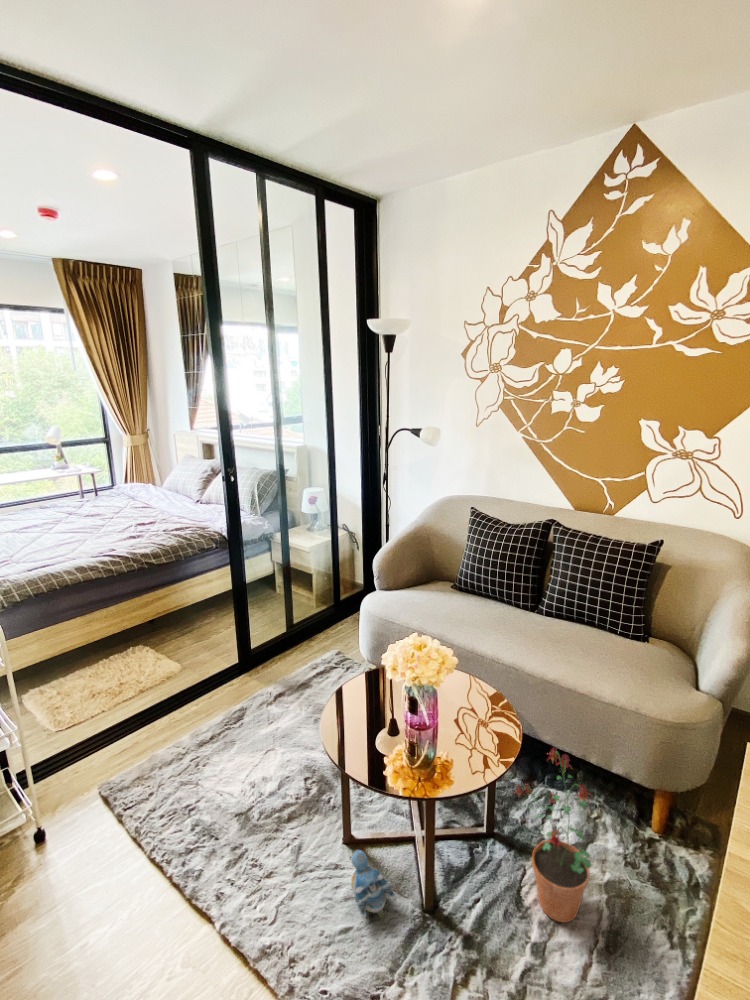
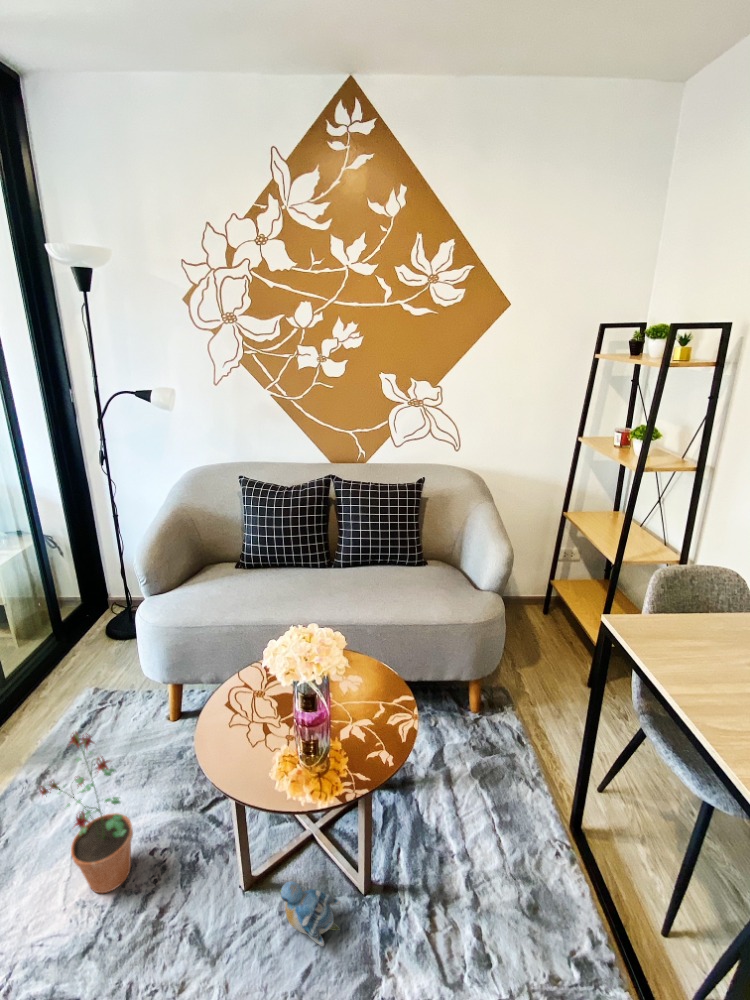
potted plant: present [515,748,591,922] -> present [40,732,133,893]

